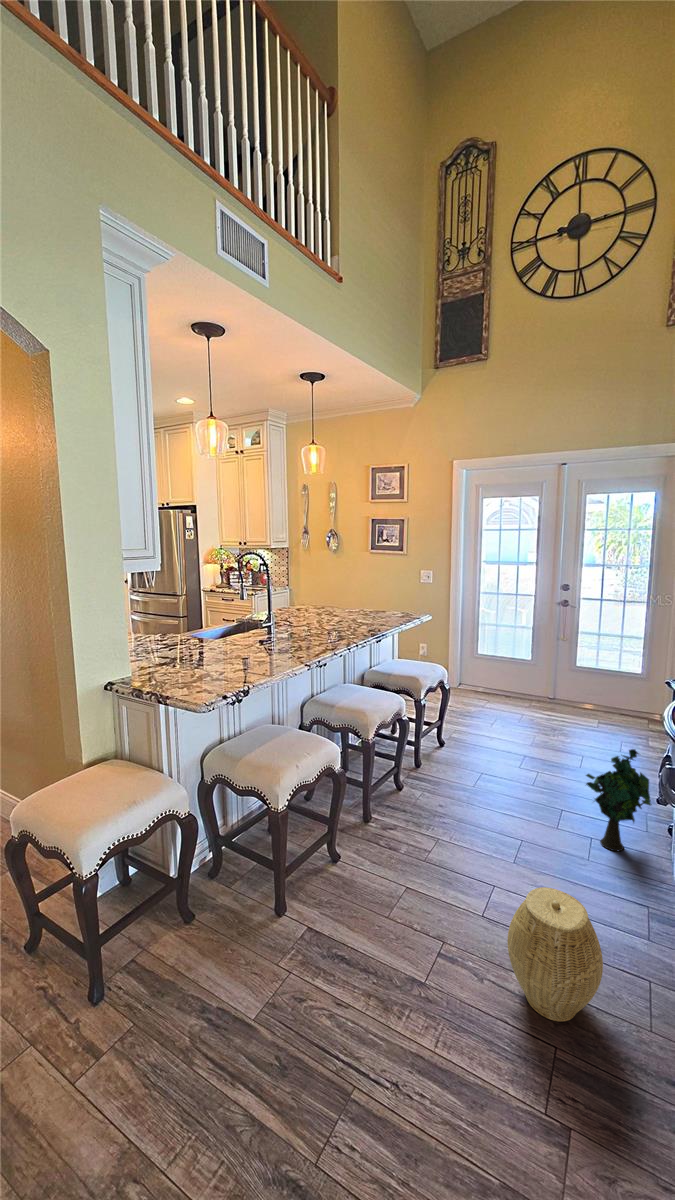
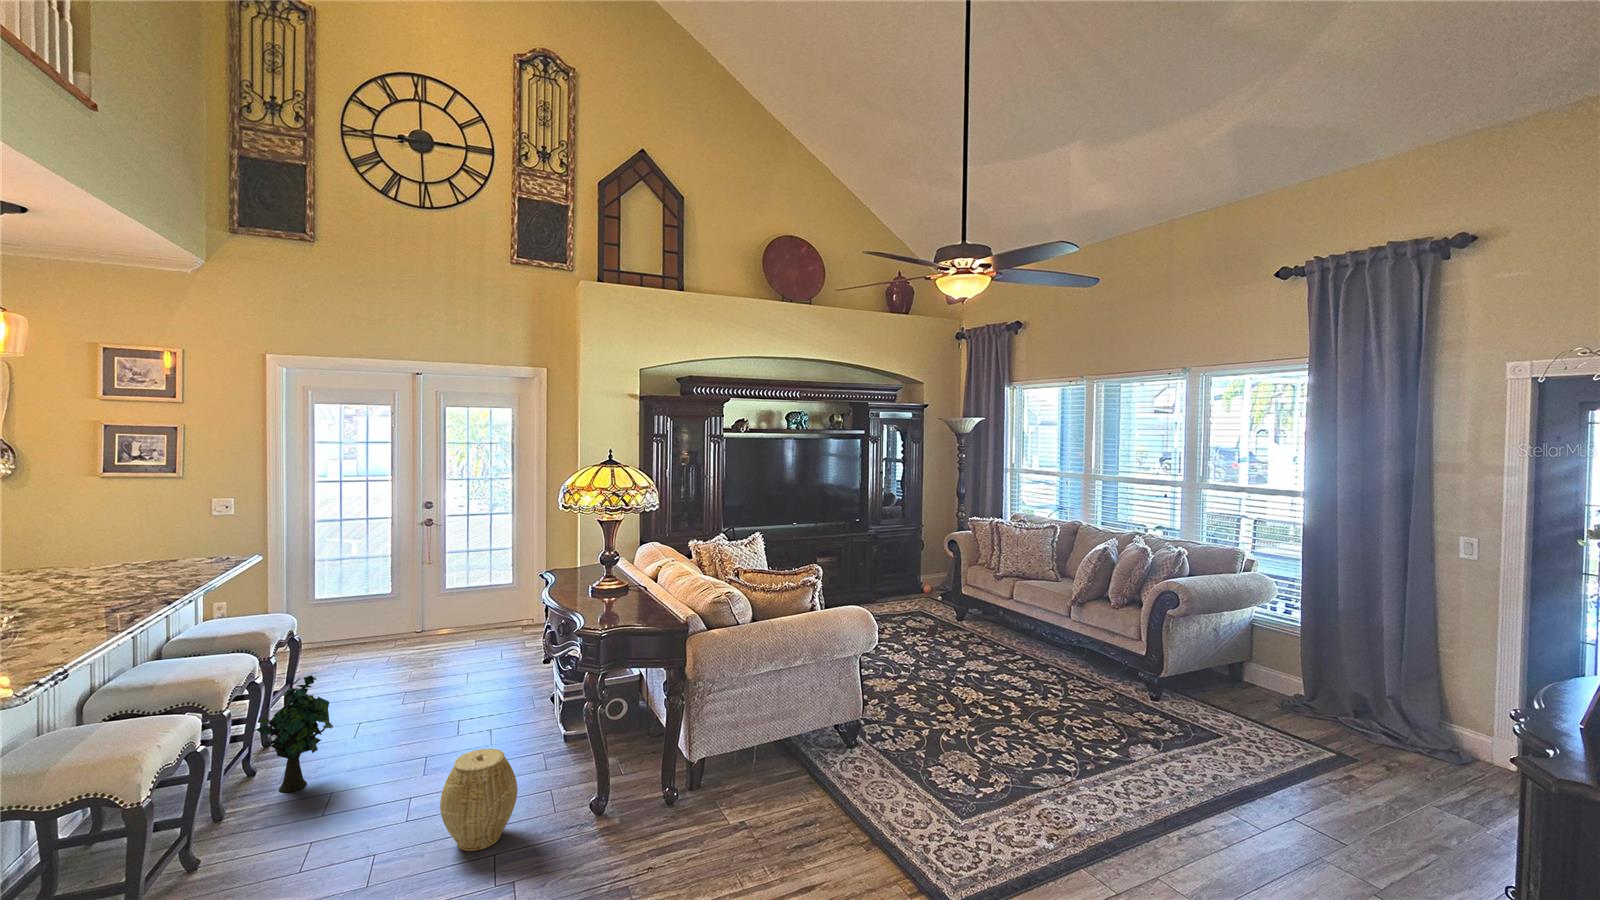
decorative plant: present [586,749,652,851] -> present [253,675,333,792]

